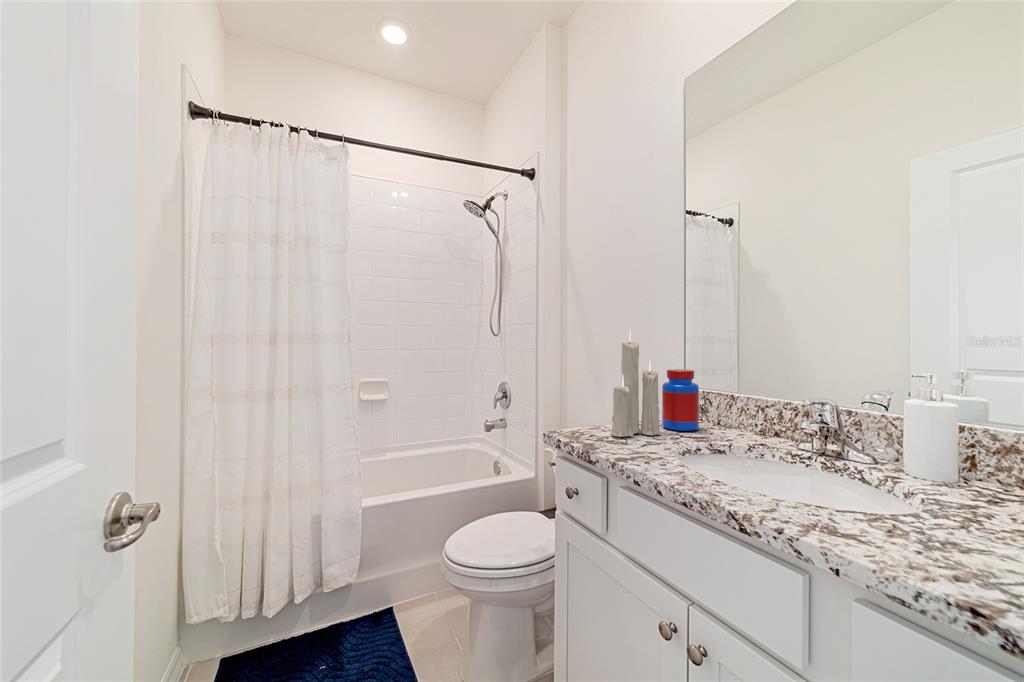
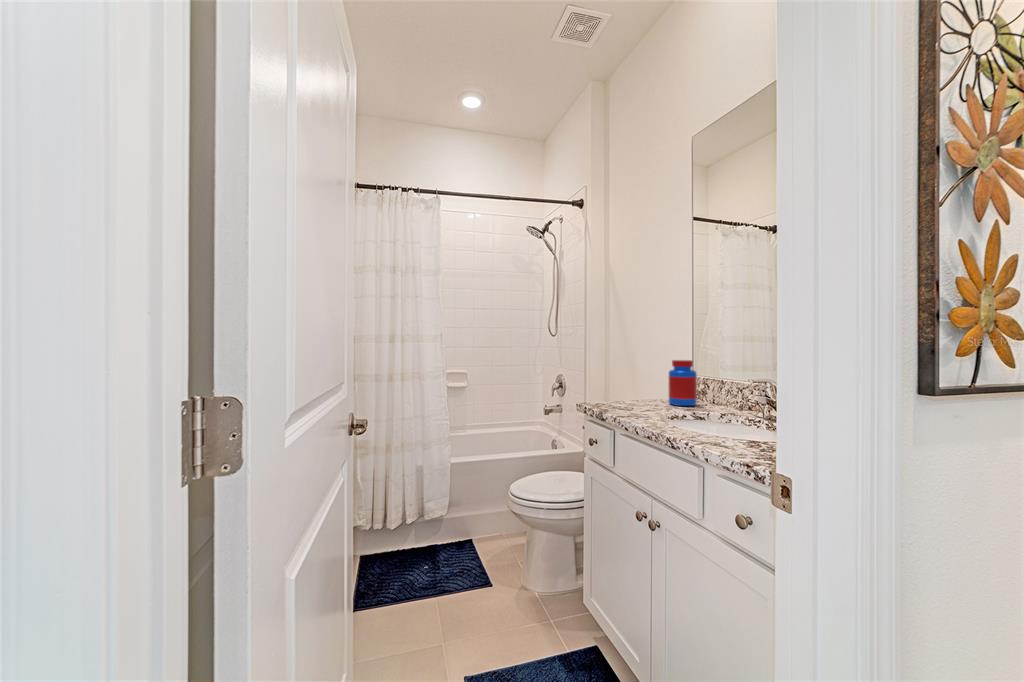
candle: present [611,329,661,437] -> none [623,325,663,407]

